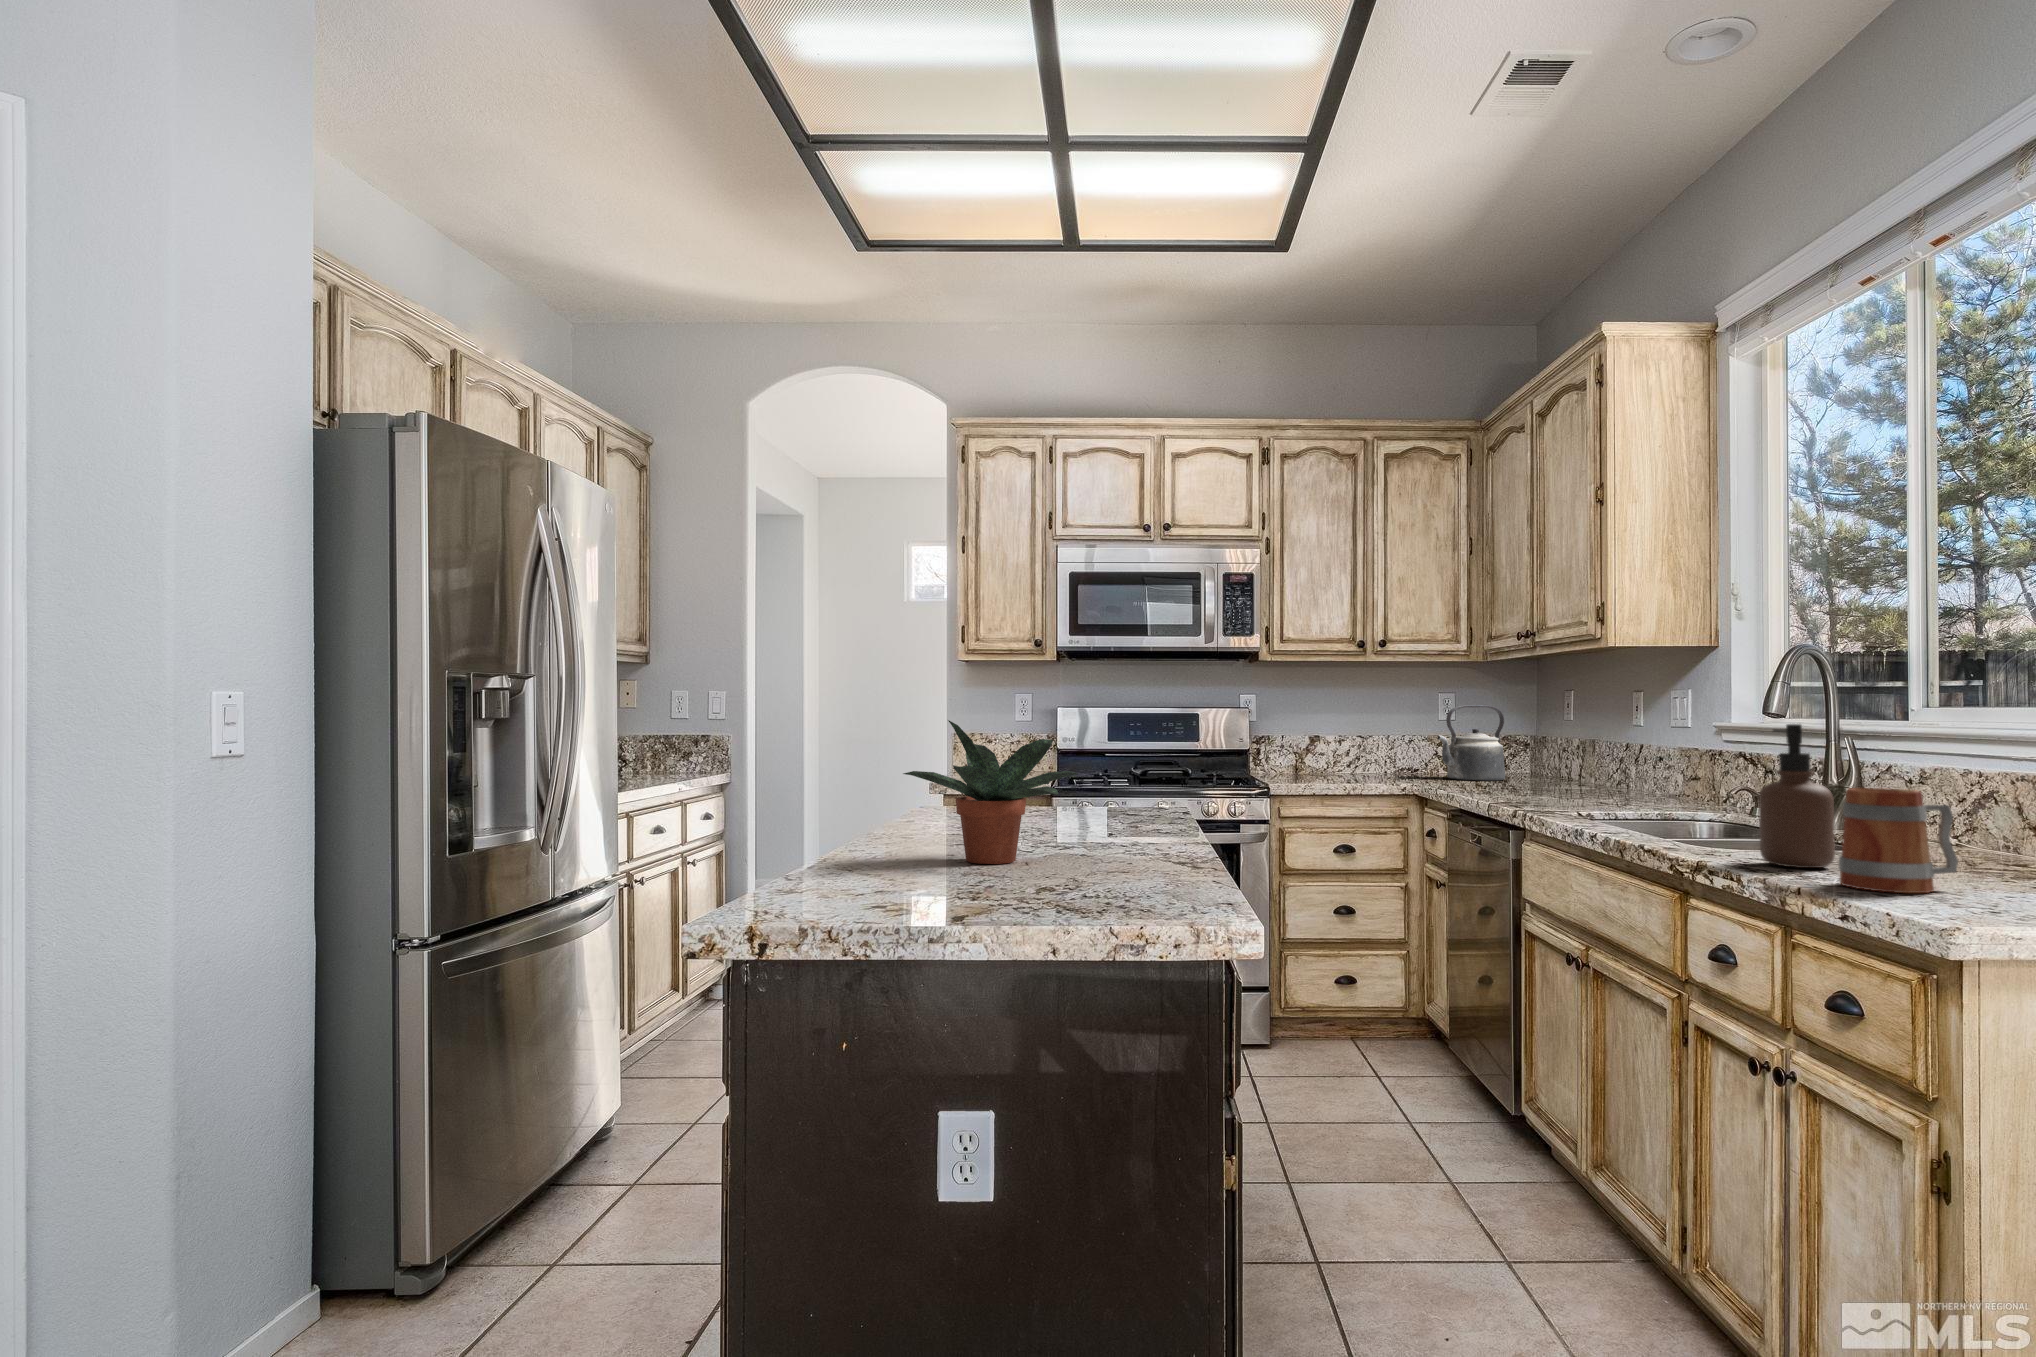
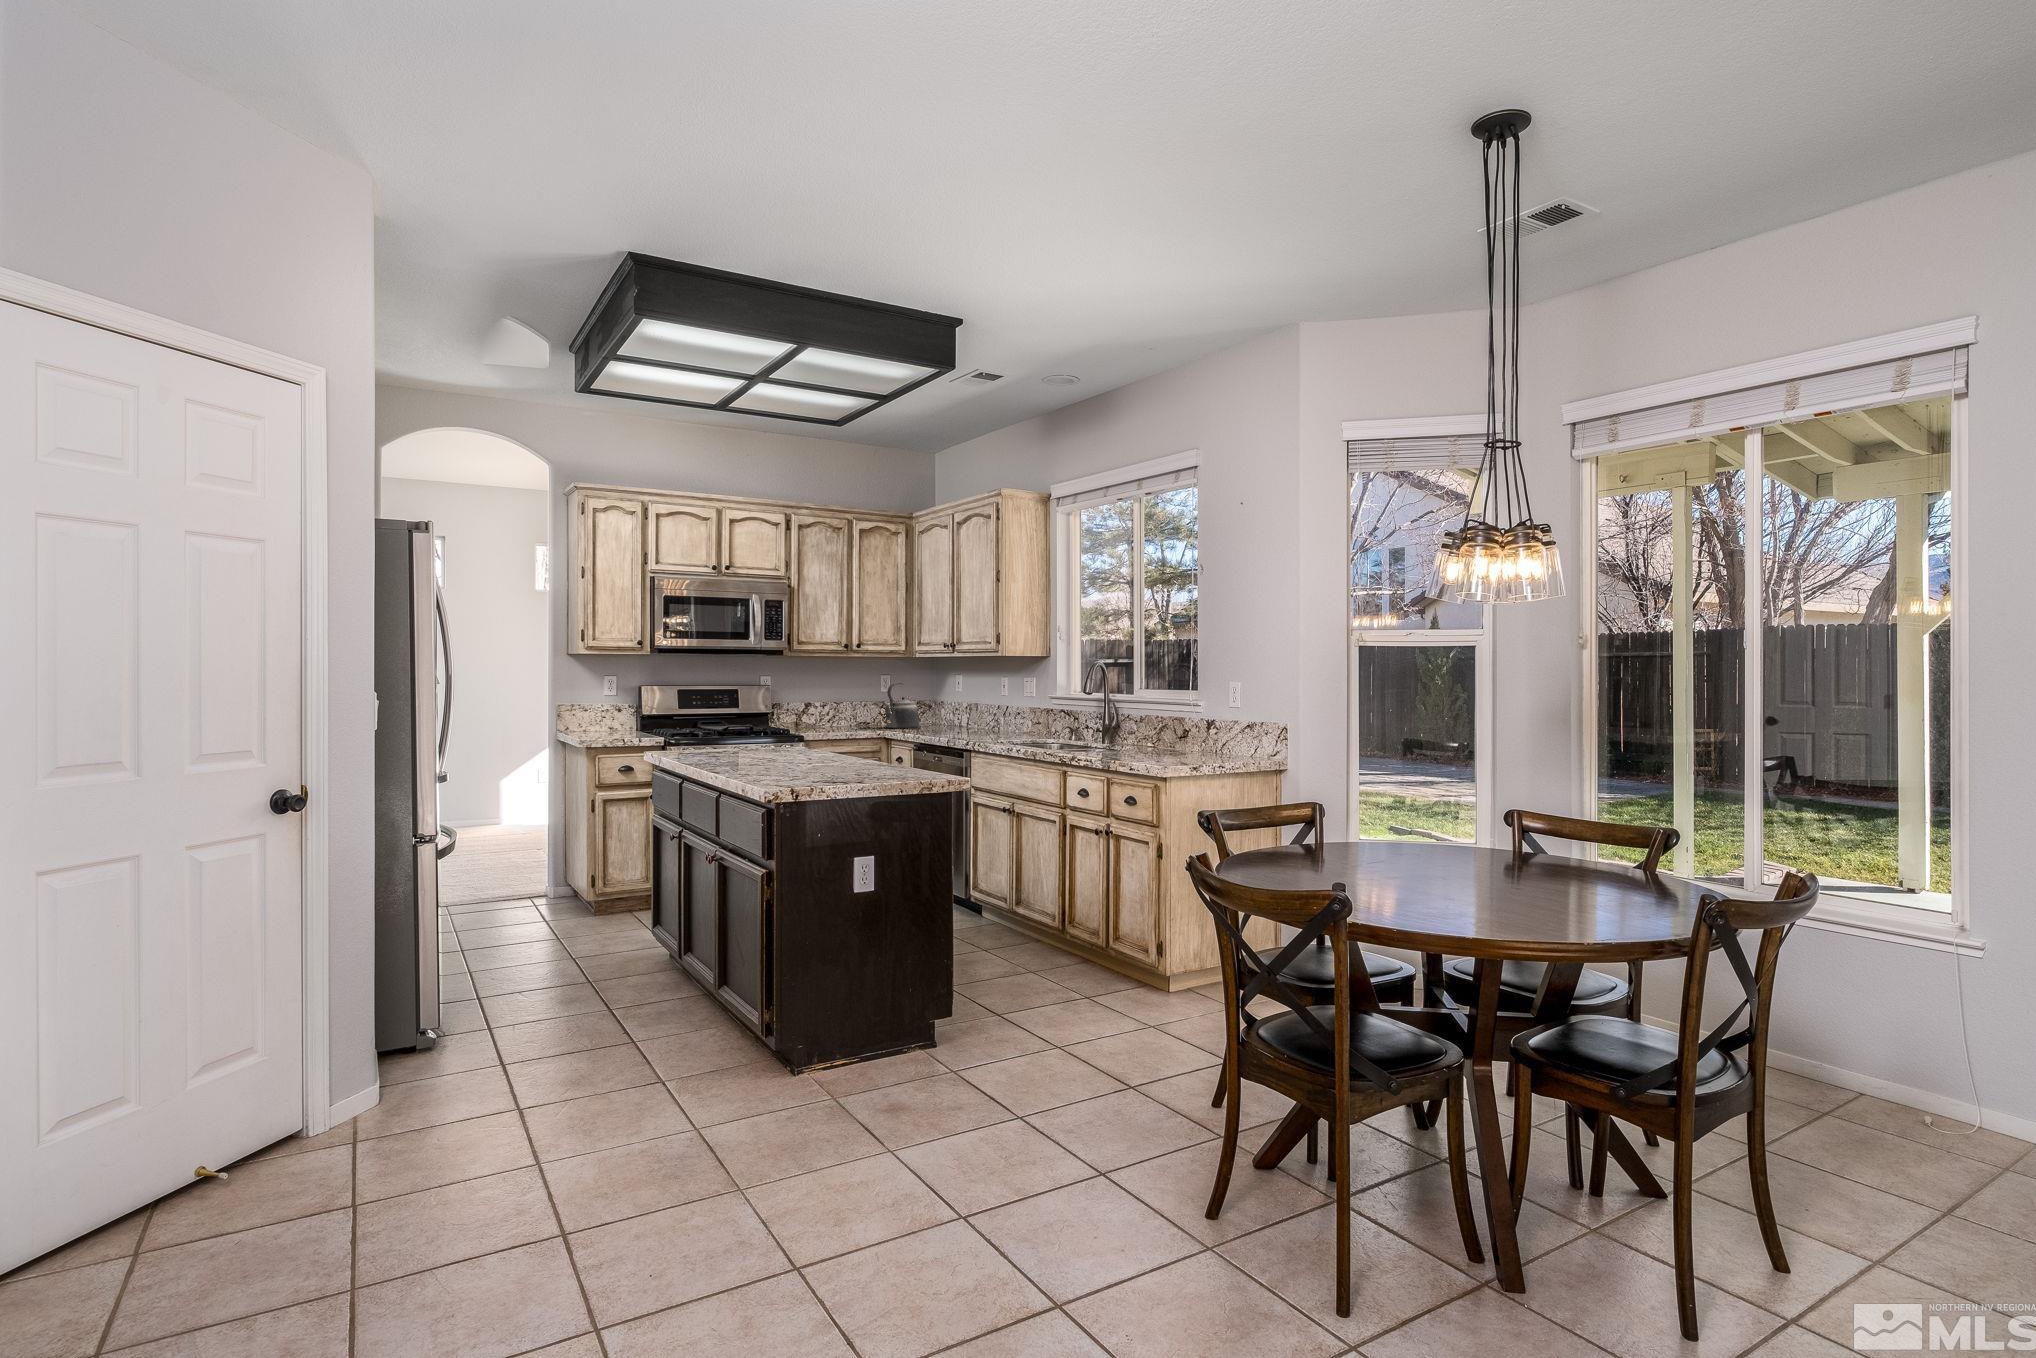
potted plant: present [903,720,1078,864] -> none [785,710,871,779]
soap dispenser: present [1759,724,1835,868] -> none [1097,699,1121,756]
mug: present [1838,788,1958,893] -> none [1128,724,1162,761]

